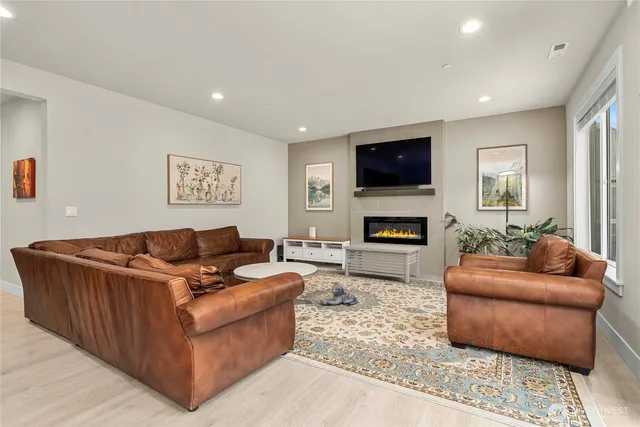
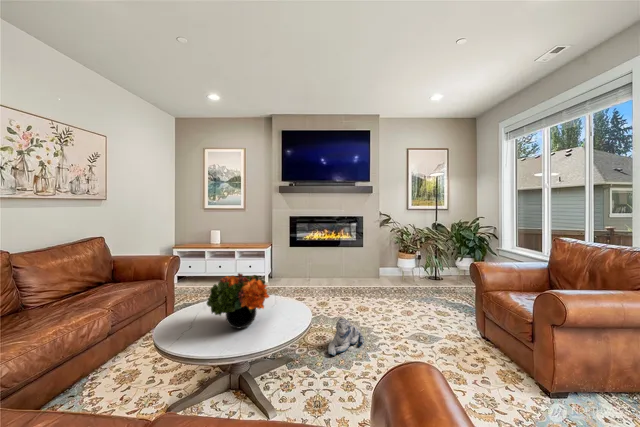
flower arrangement: none [246,240,279,269] -> present [207,273,269,328]
storage bench: present [343,244,420,283] -> none [280,247,361,289]

